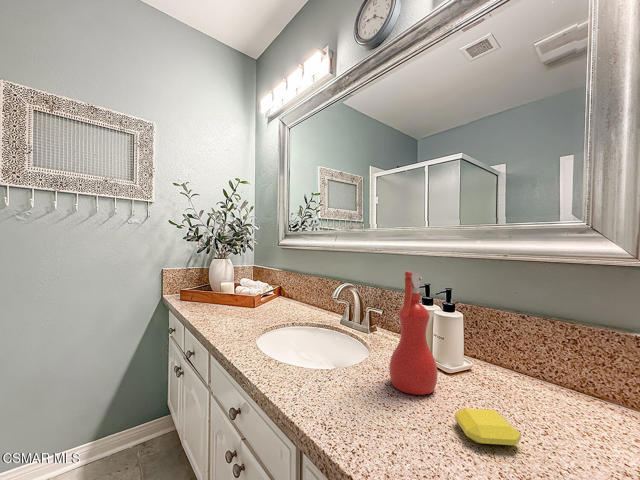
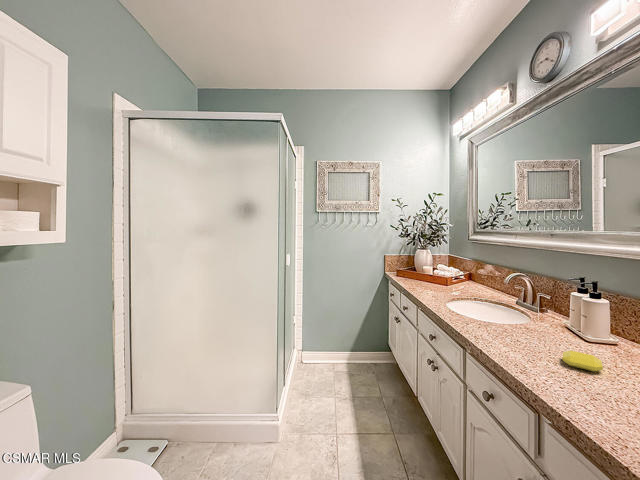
spray bottle: present [389,271,437,395] -> none [531,268,569,345]

